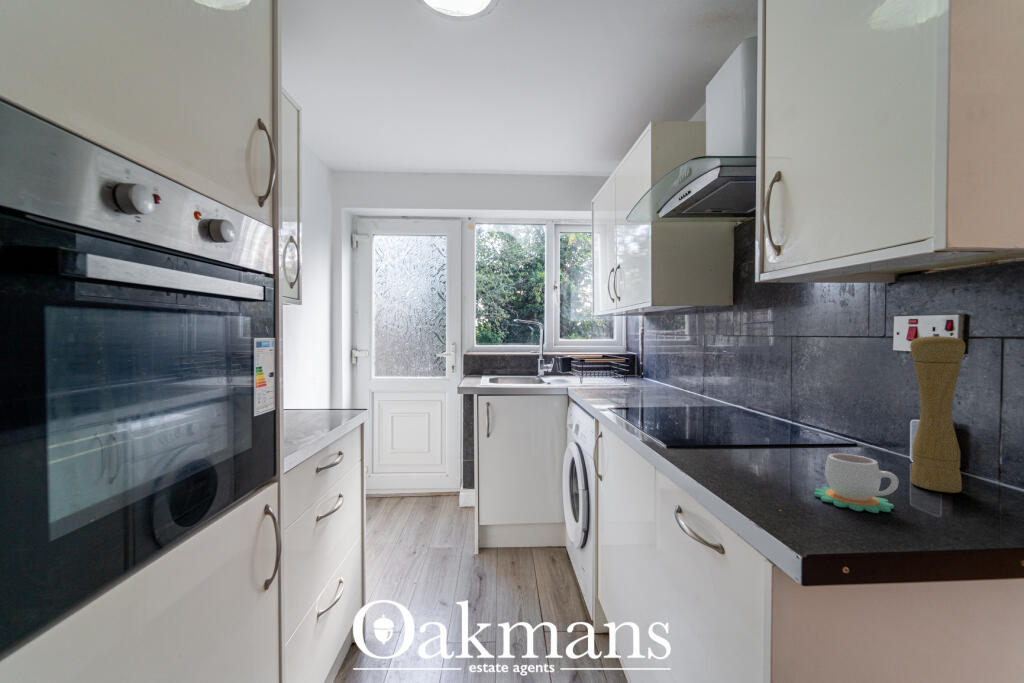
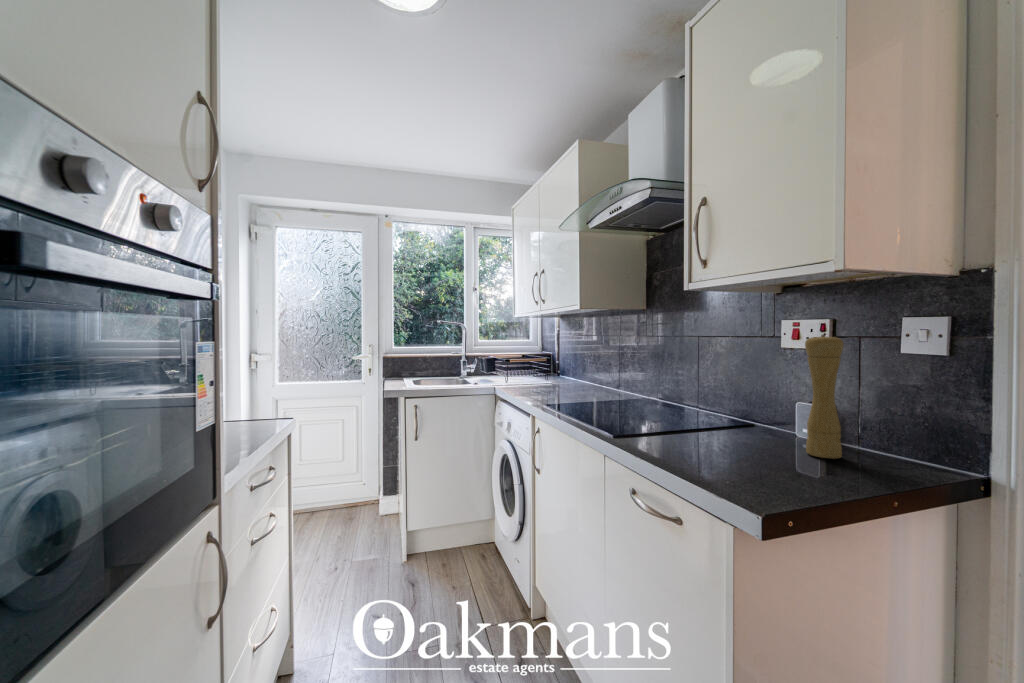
mug: present [814,453,899,513] -> none [746,433,811,479]

